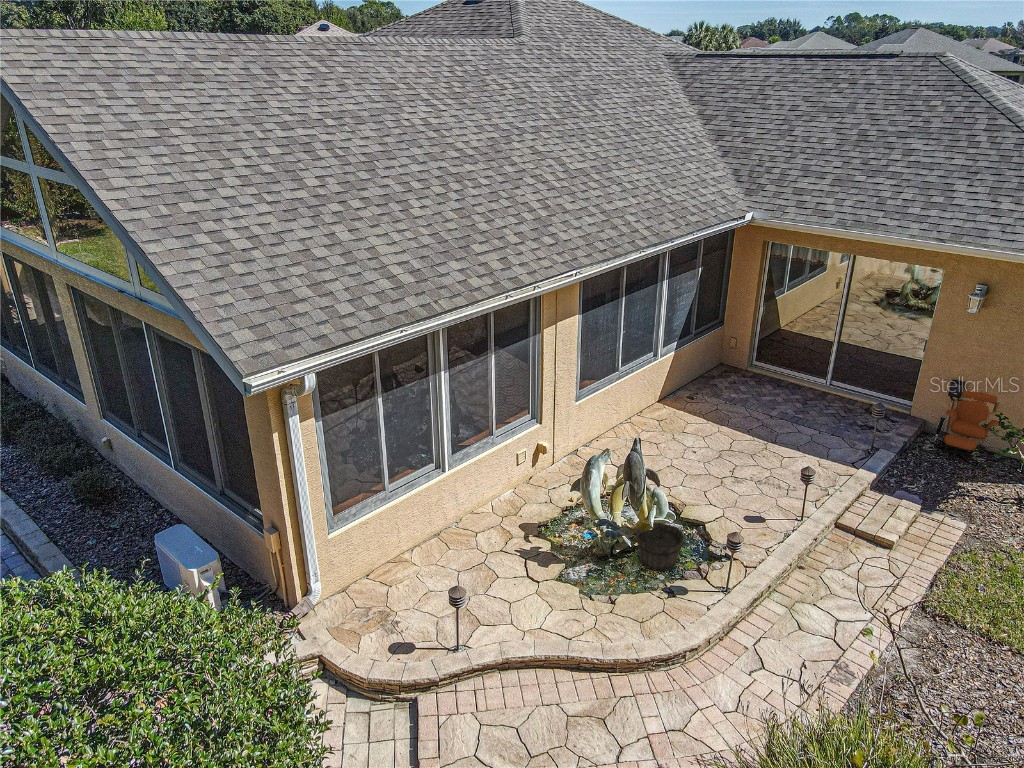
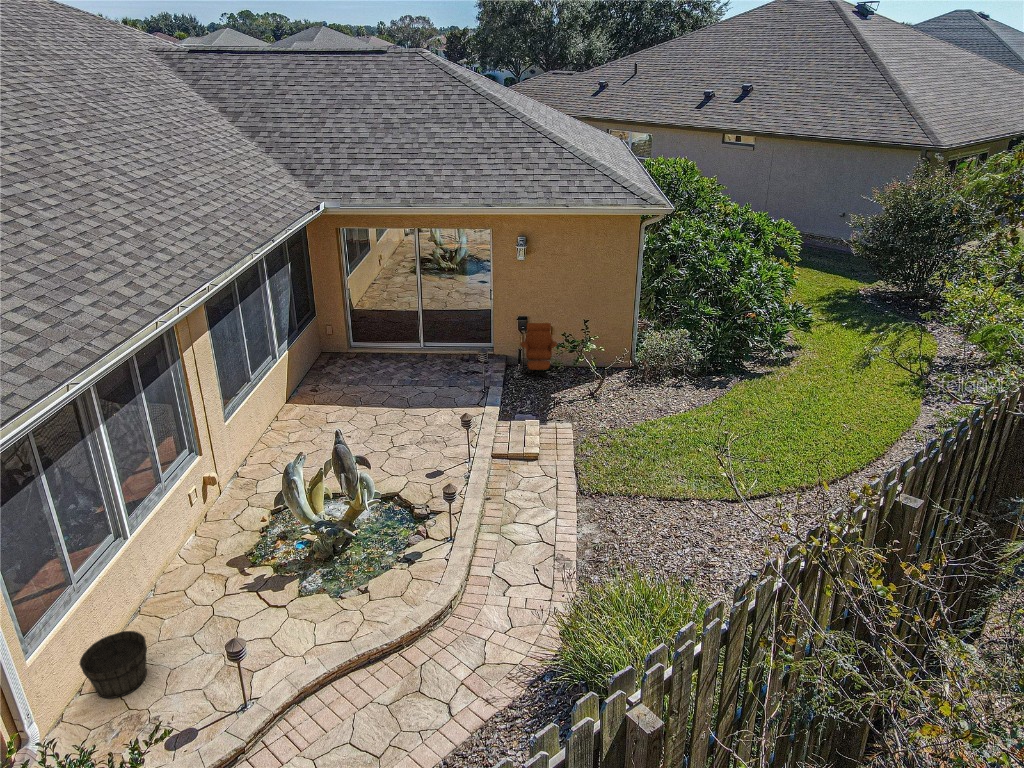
wooden bucket: present [636,523,684,571] -> present [80,631,147,698]

